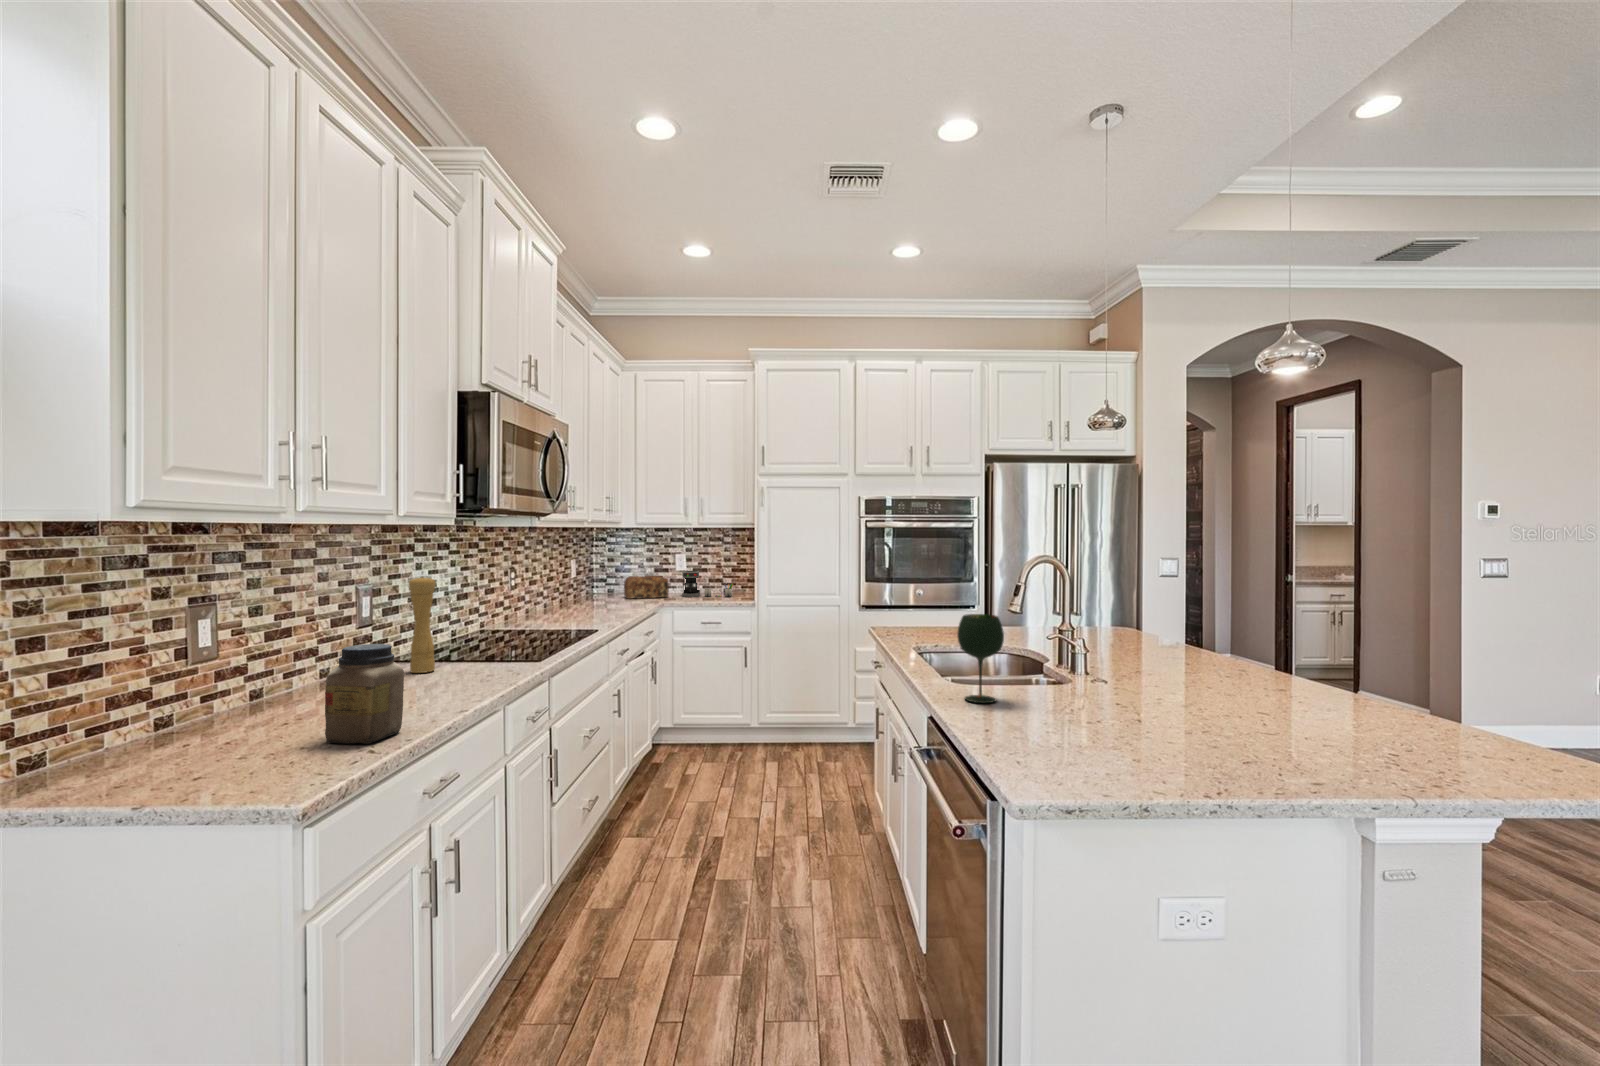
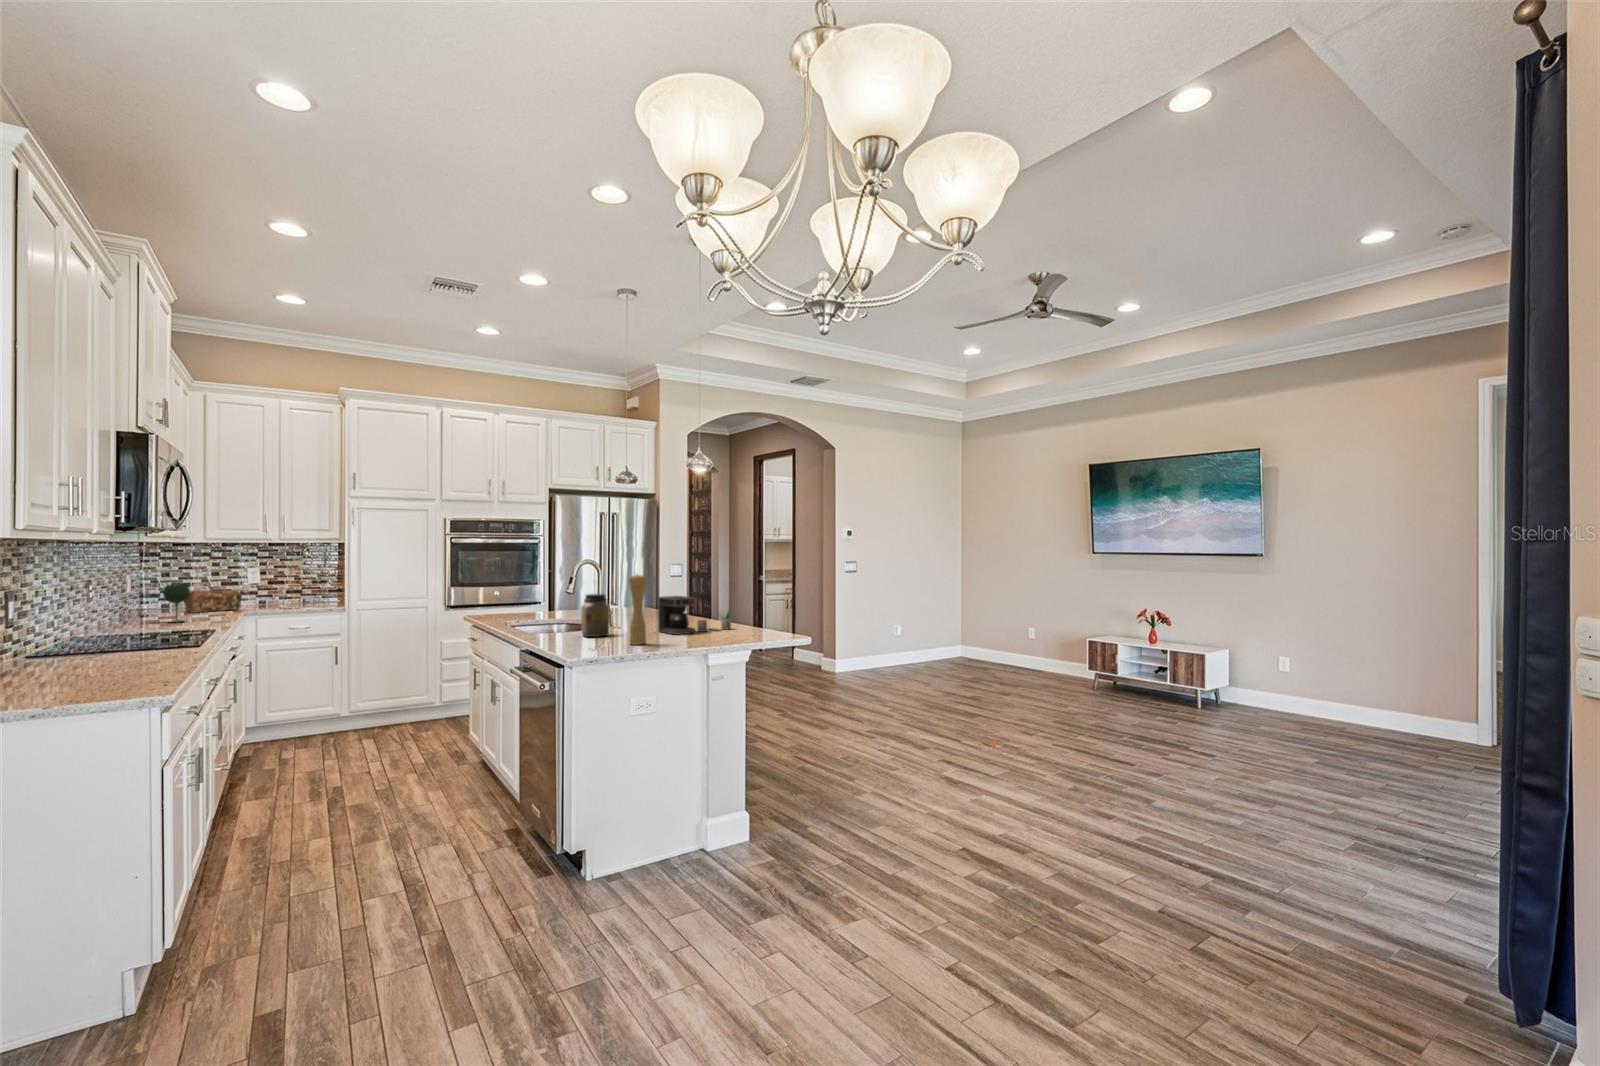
coffee maker: present [682,571,733,597] -> present [658,596,732,635]
pepper mill: present [408,576,435,673] -> present [629,575,647,645]
wine glass: present [957,614,1004,703] -> present [163,584,190,623]
jar: present [325,644,404,744] -> present [581,594,610,637]

